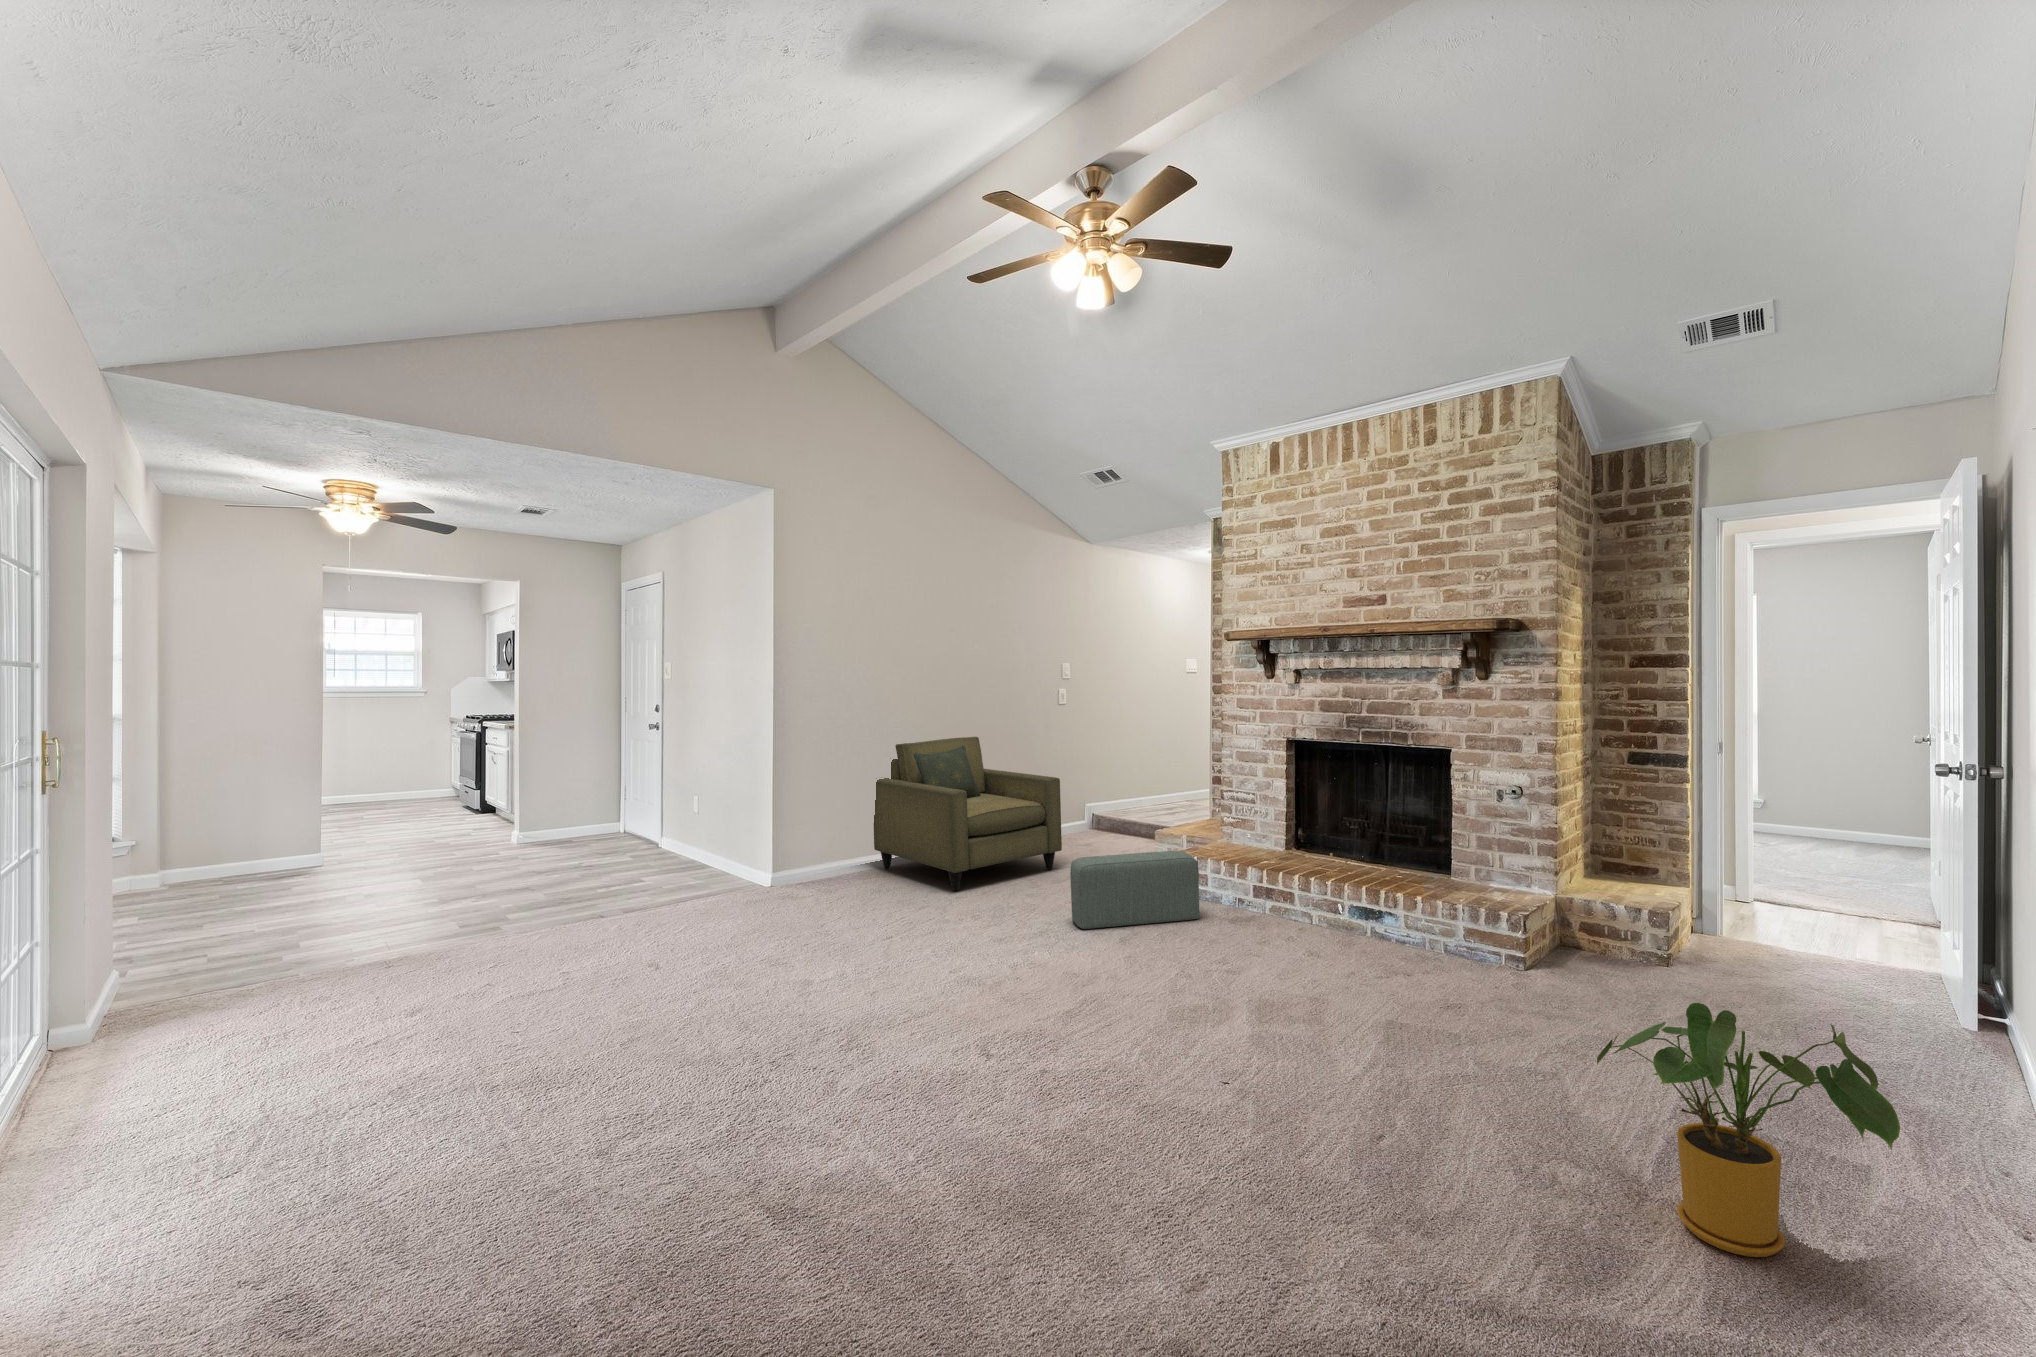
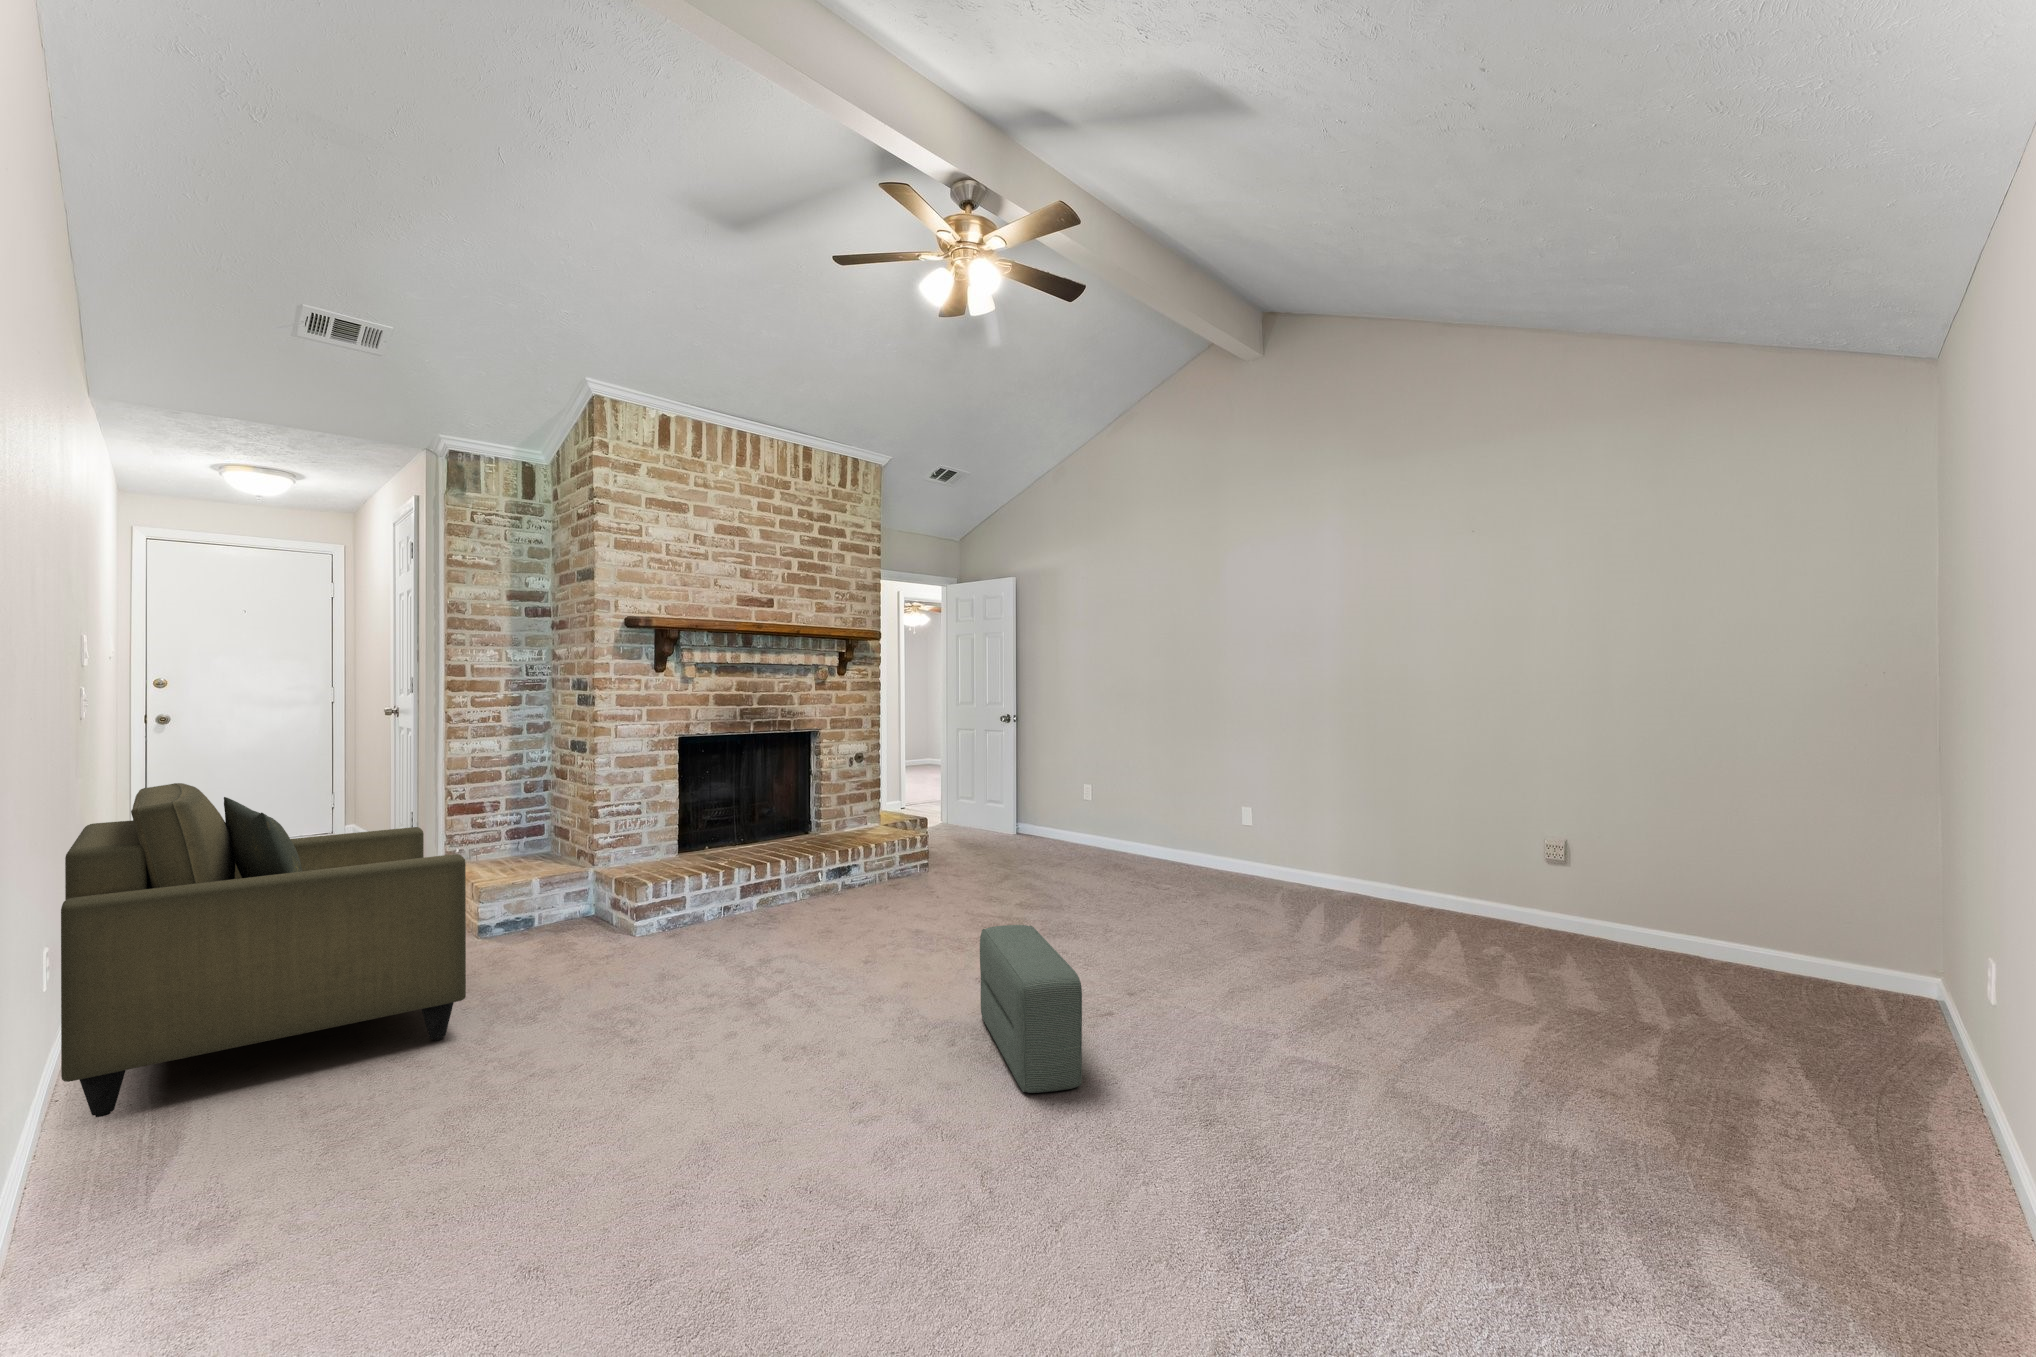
pouf: present [1070,851,1199,929] -> present [980,925,1082,1093]
house plant: present [1597,1003,1900,1257] -> none [1191,795,1284,891]

